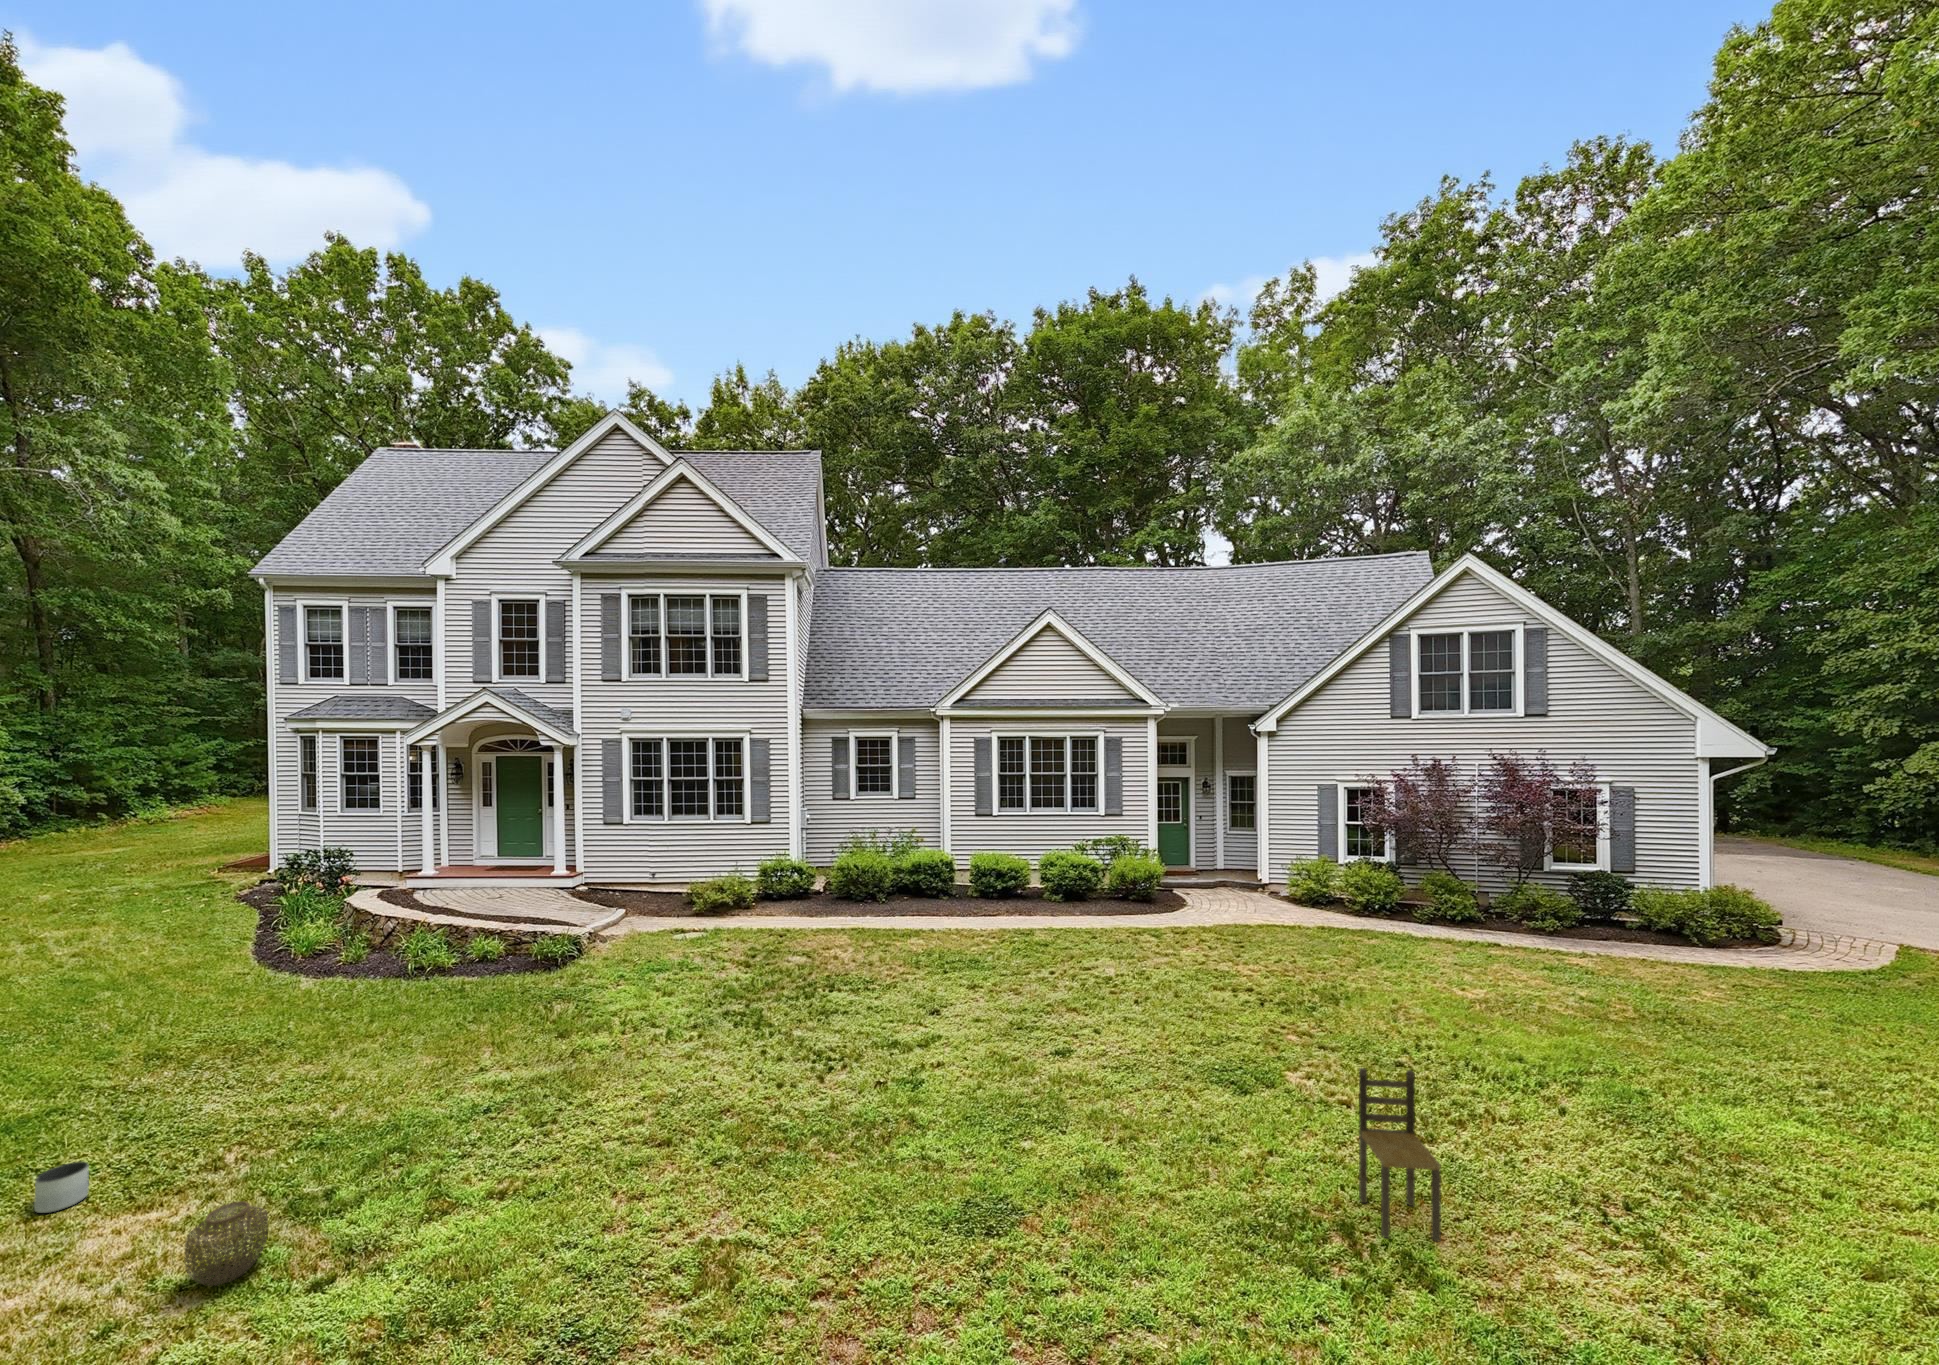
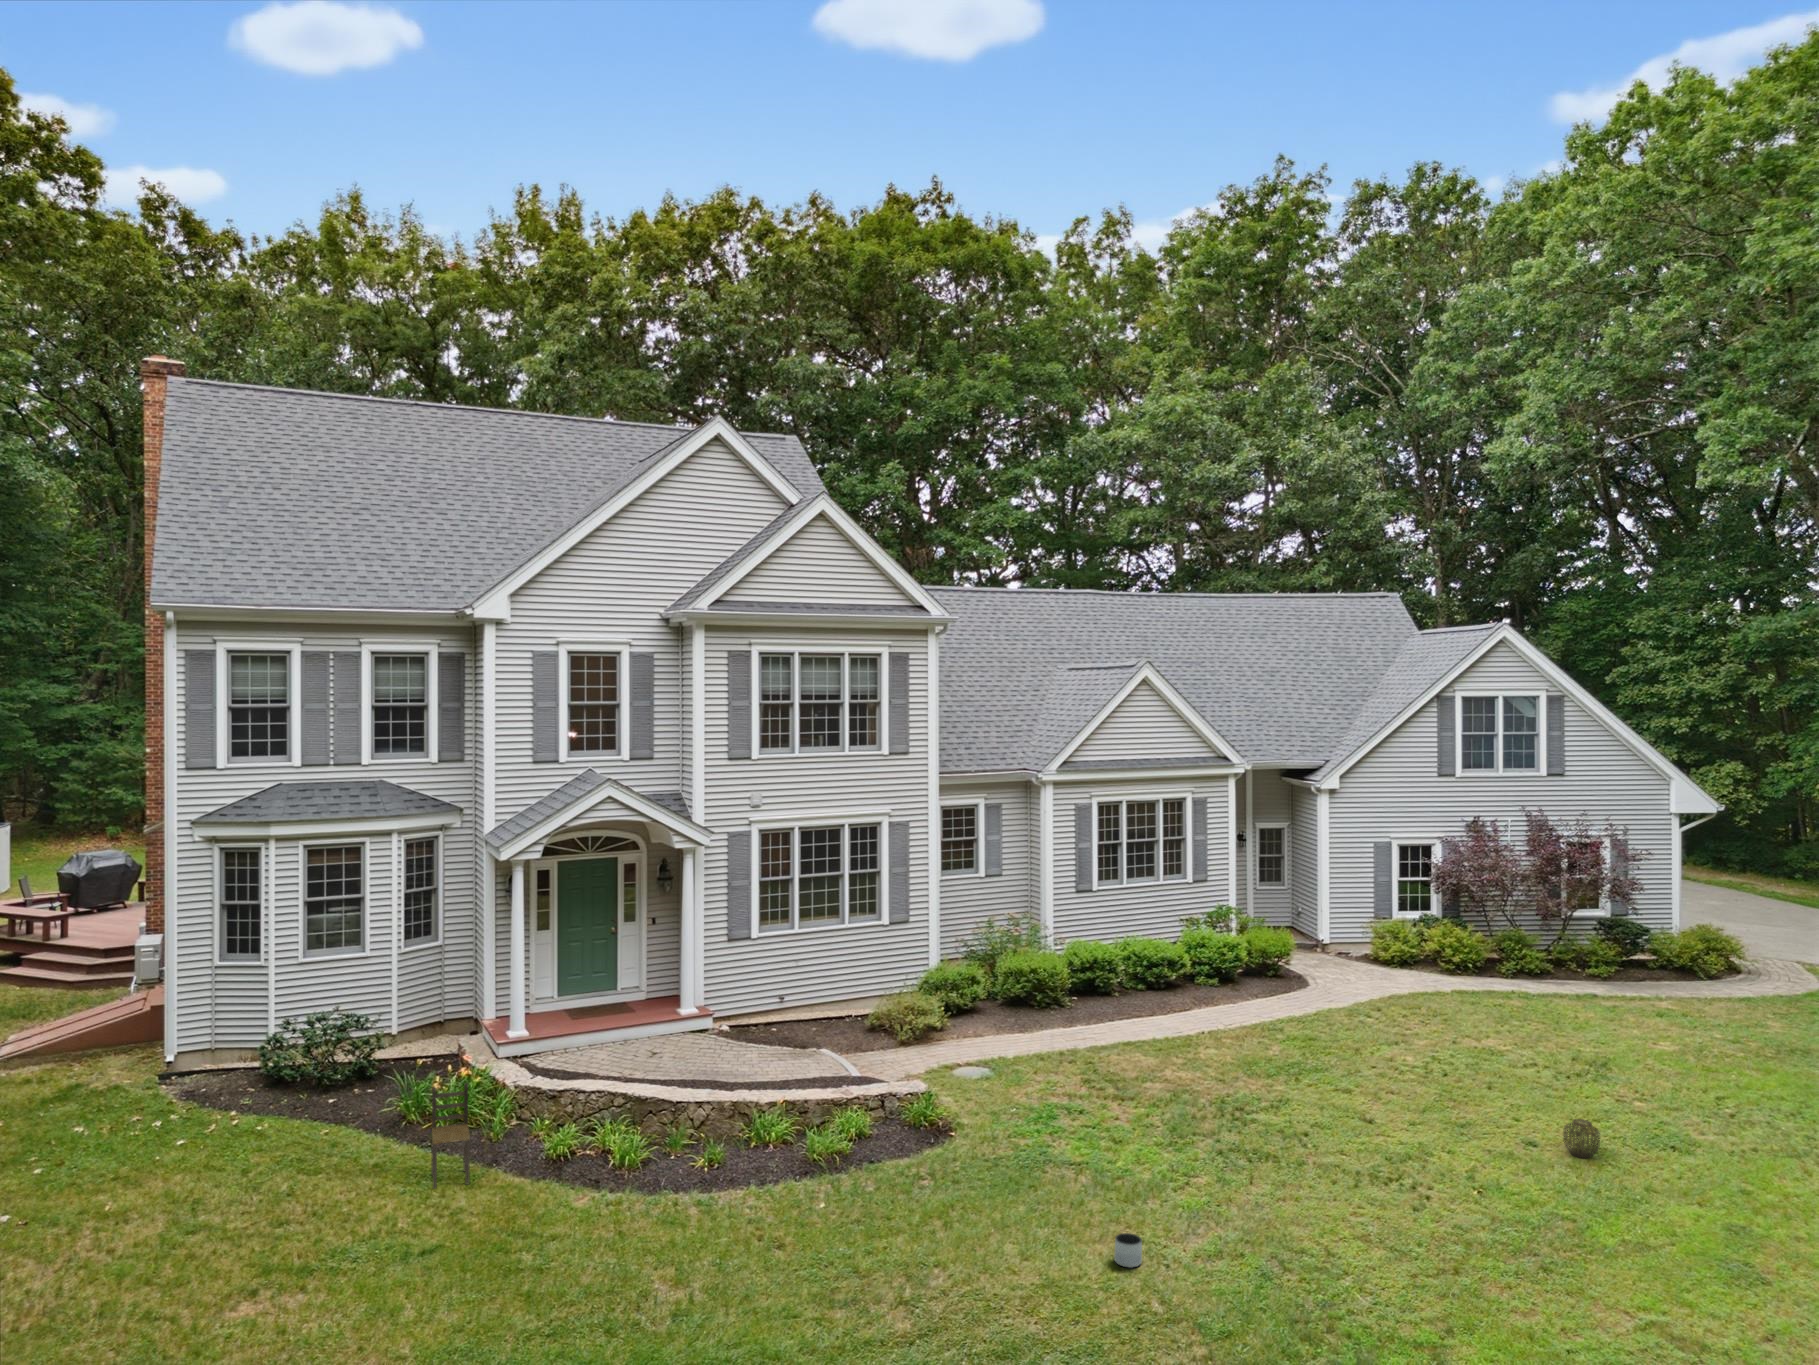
chair: present [1359,1068,1441,1242] -> present [431,1084,470,1189]
woven basket: present [185,1201,268,1286] -> present [1564,1119,1600,1158]

